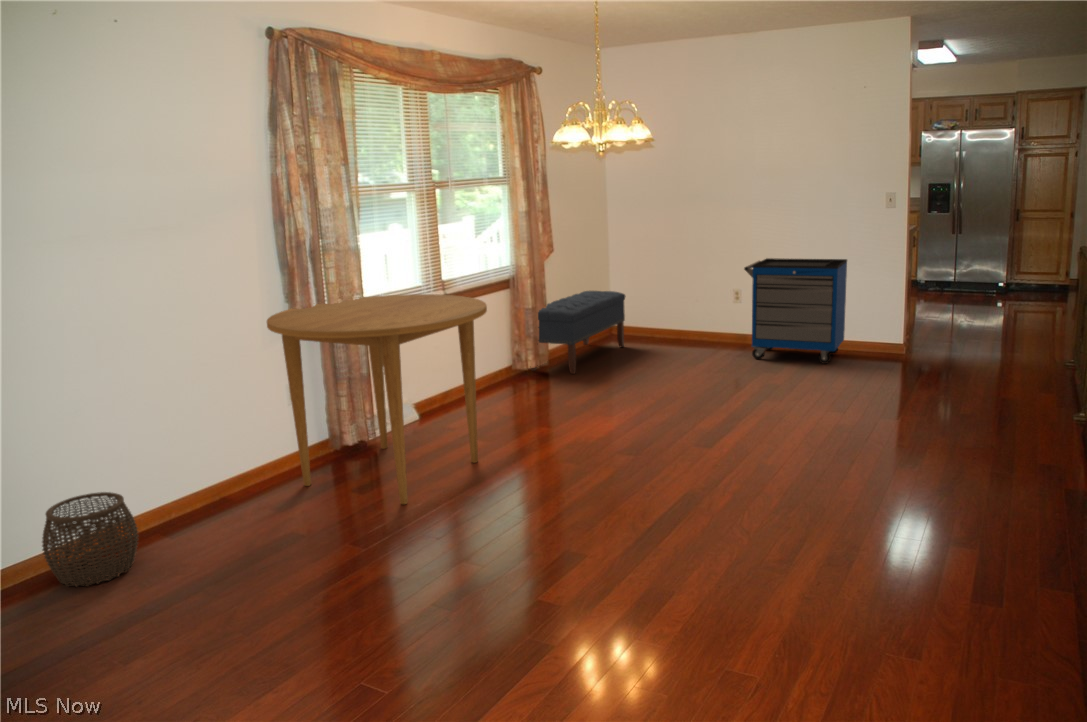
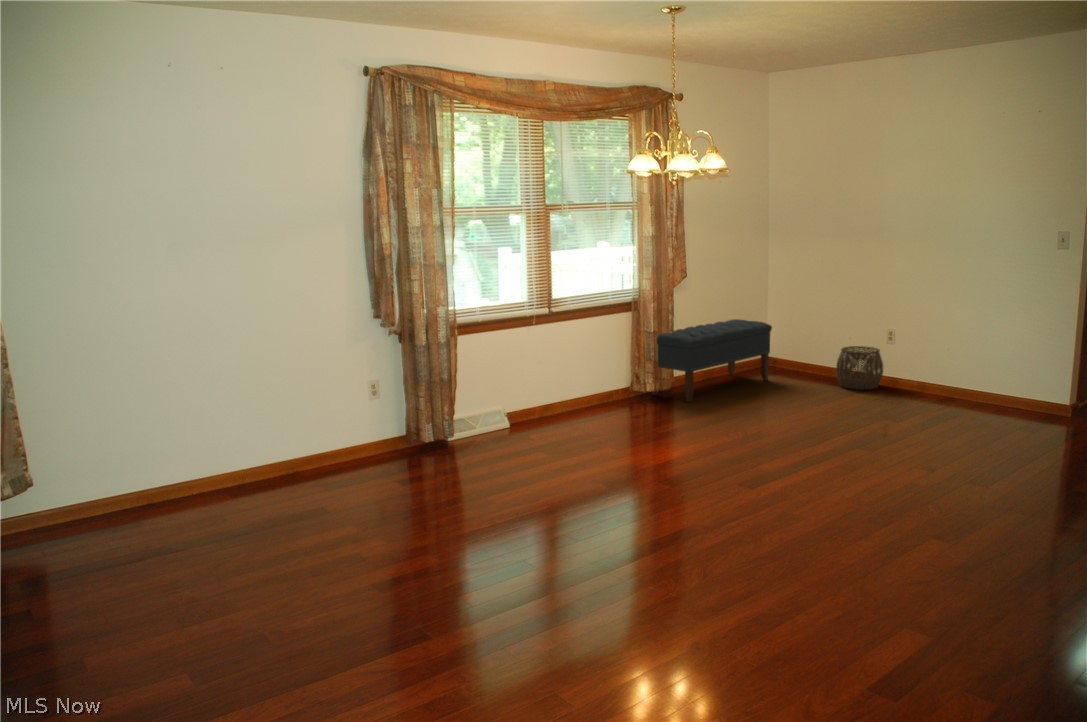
storage cabinet: present [744,258,847,364] -> none [889,296,1021,419]
dining table: present [267,294,487,504] -> none [332,308,532,500]
woven basket: present [42,492,139,587] -> present [836,346,883,390]

